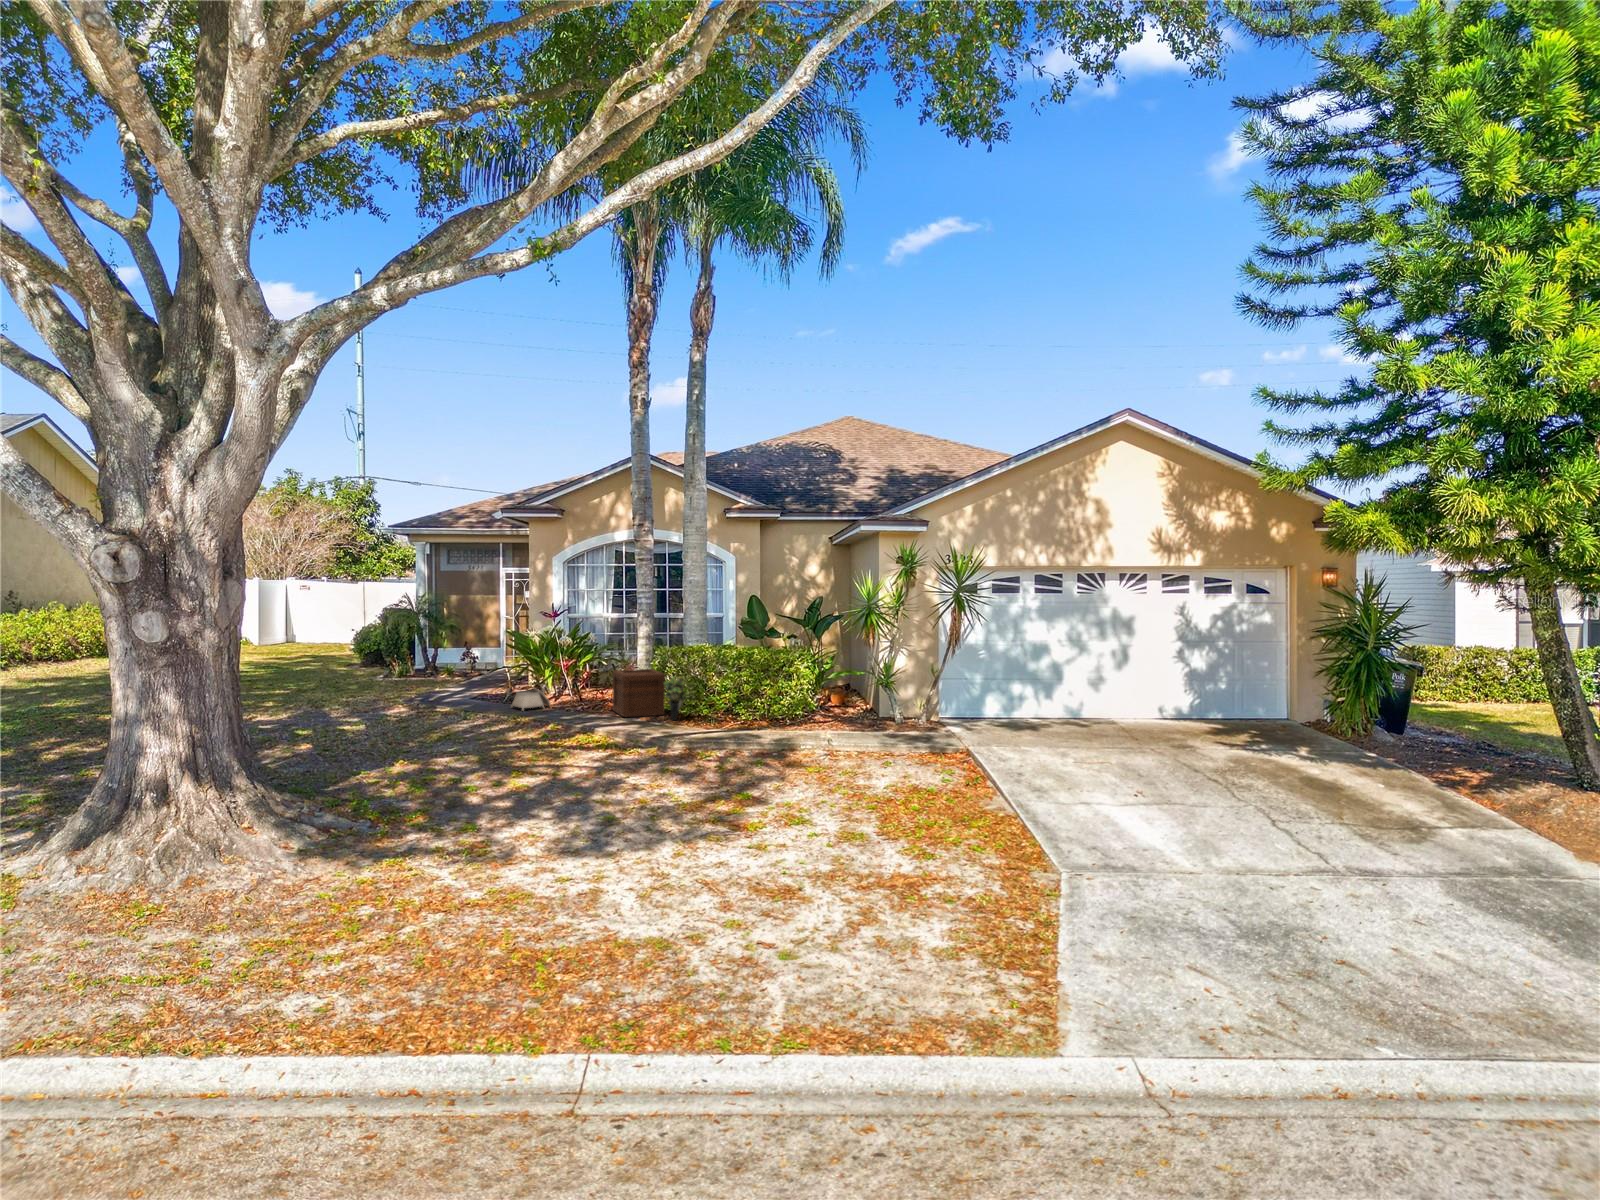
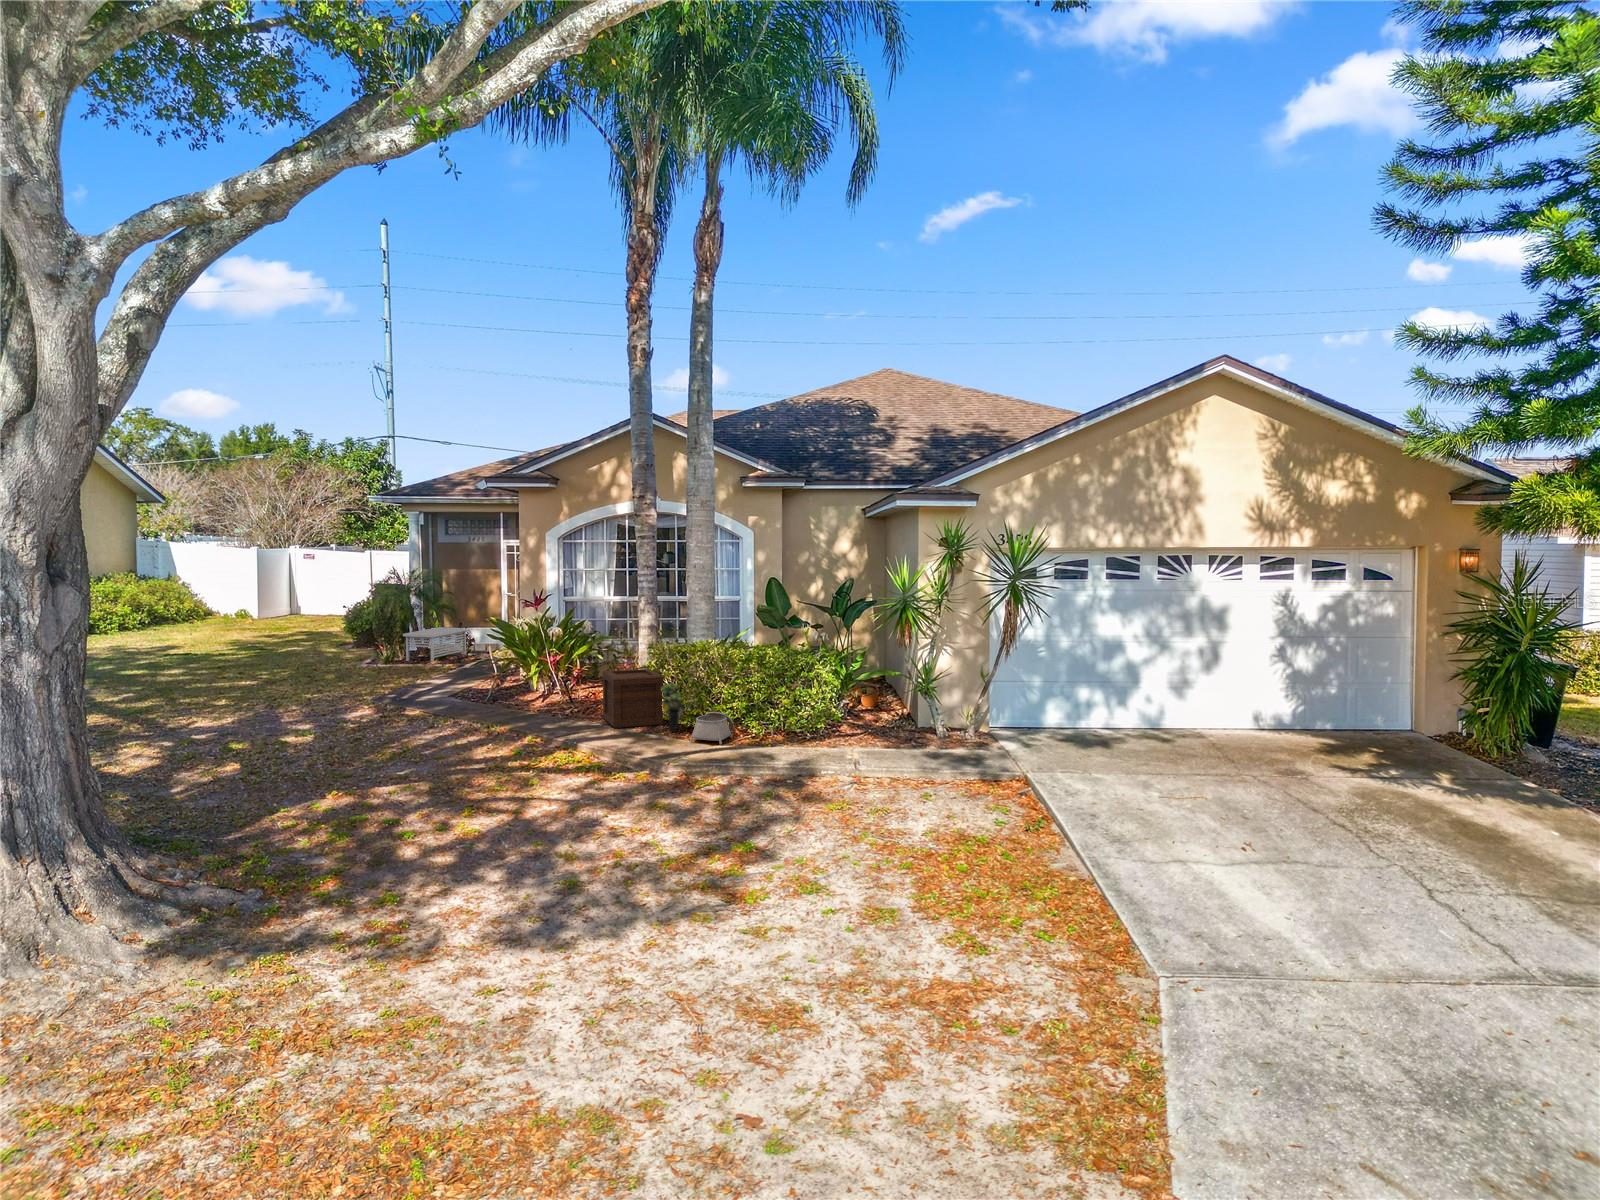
storage bench: none [423,642,479,672] -> present [403,627,467,662]
basket: present [511,689,550,710] -> present [690,712,734,744]

